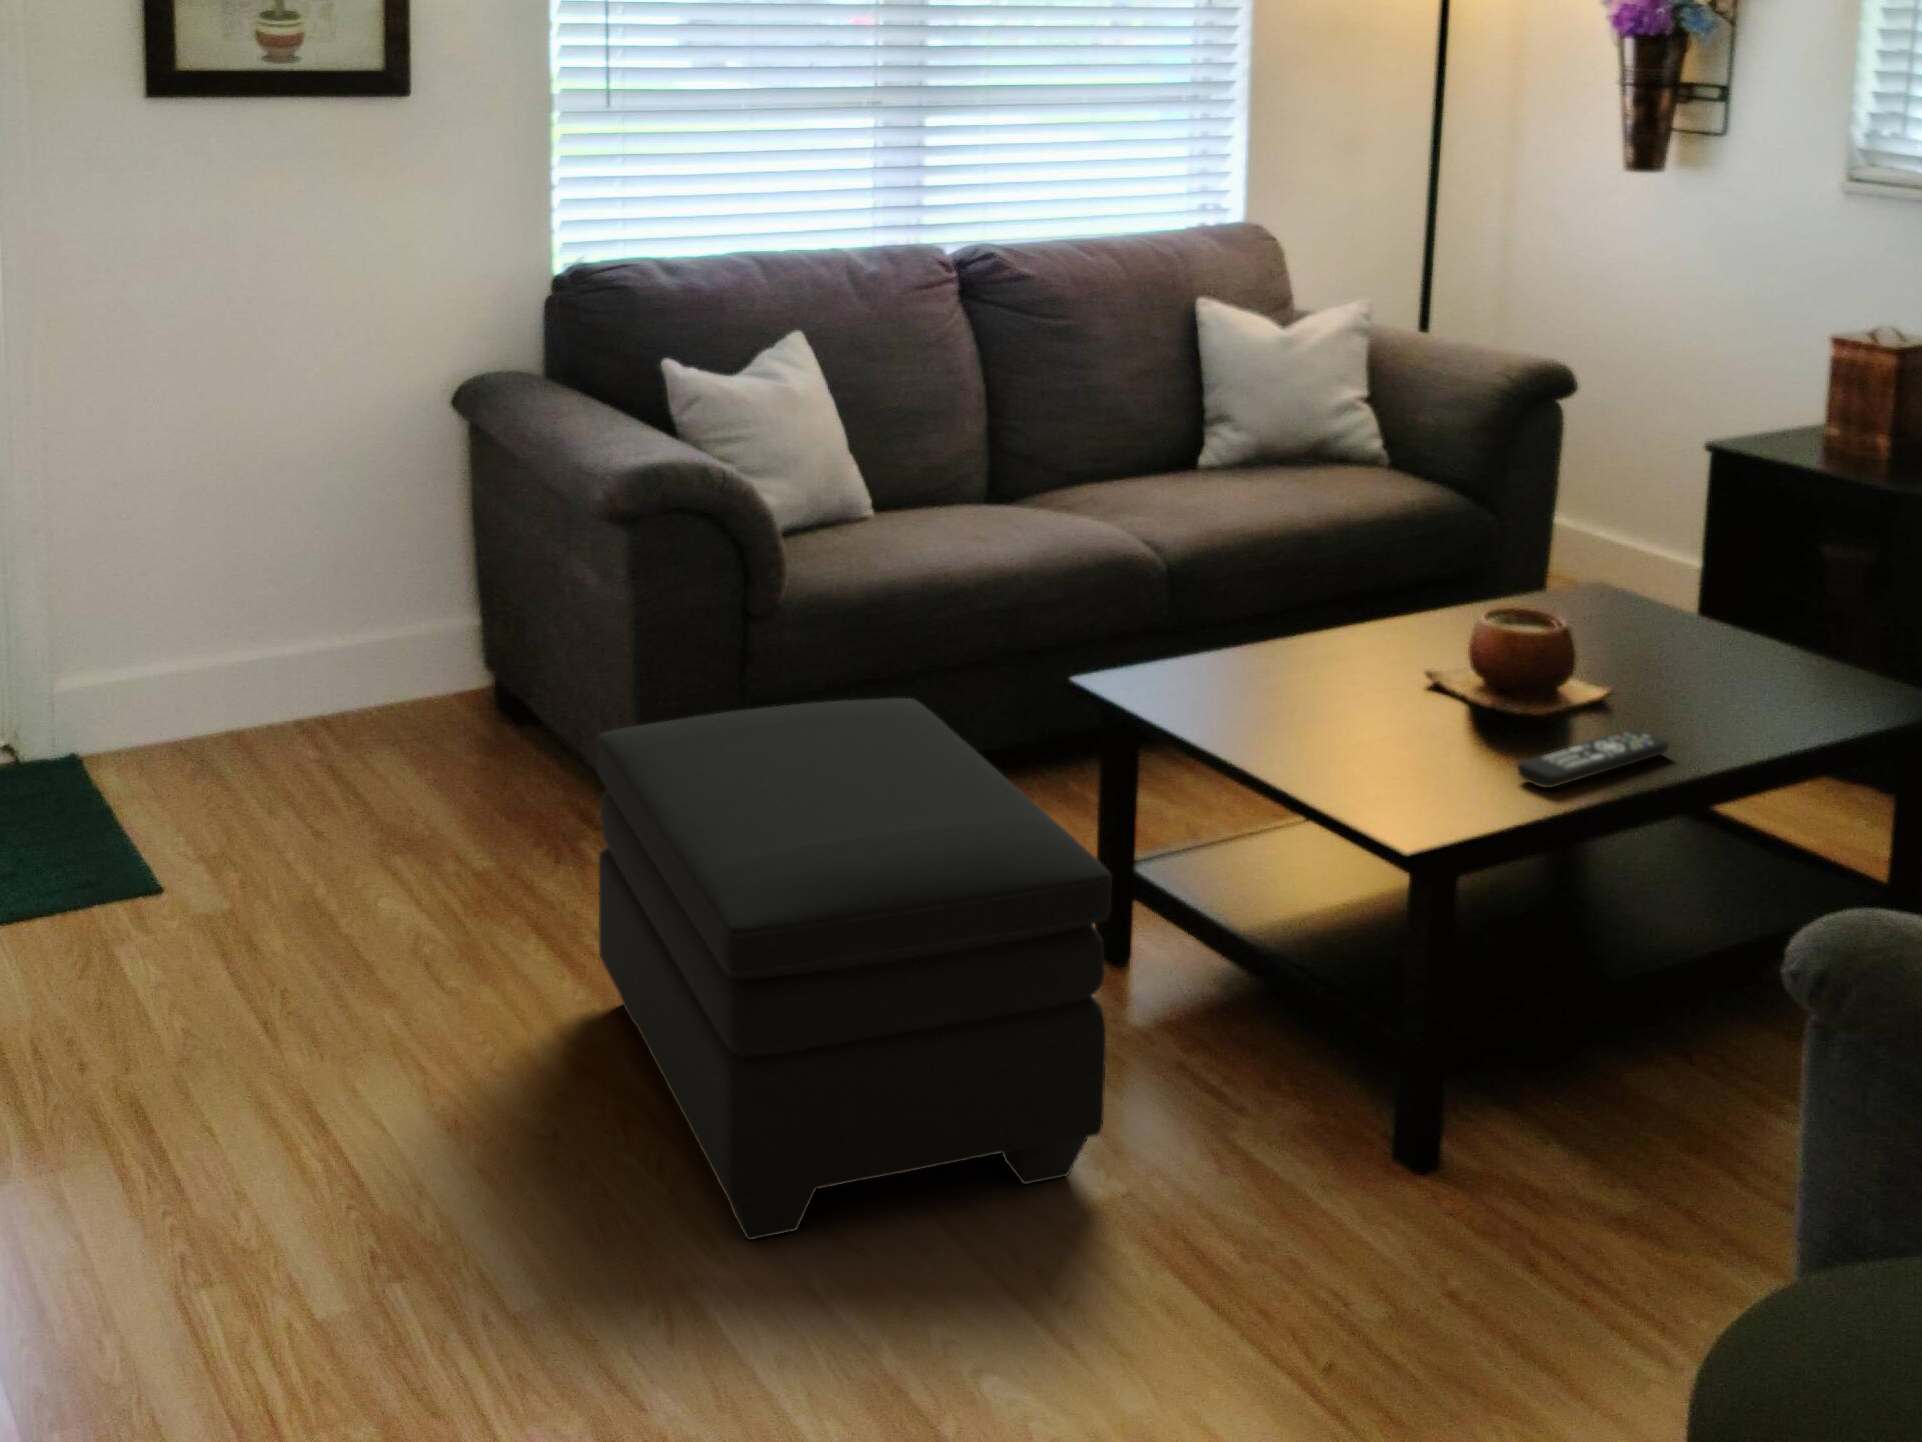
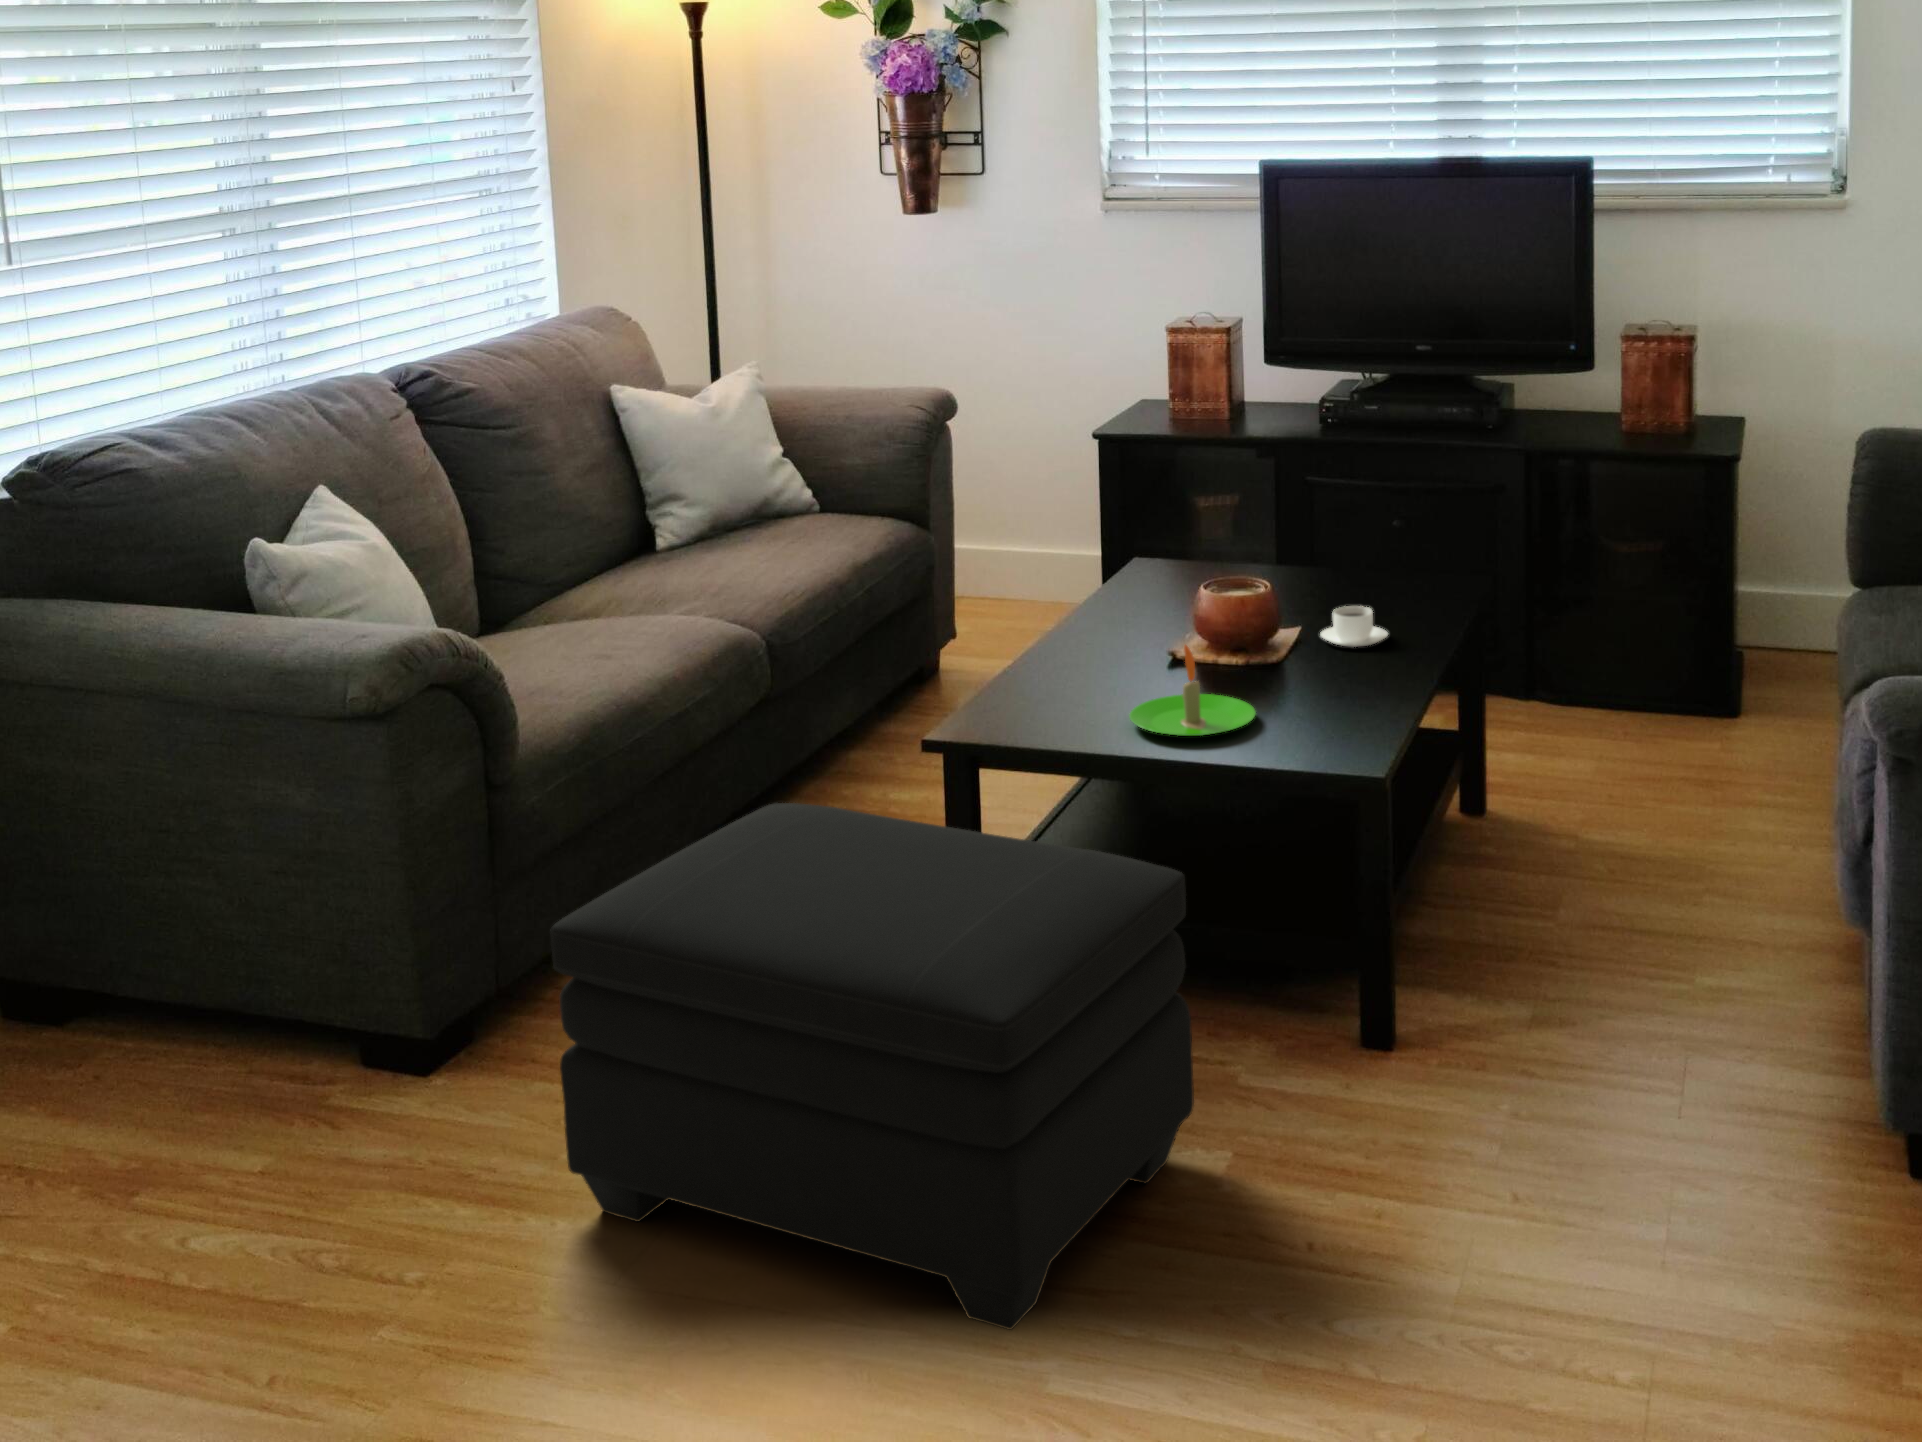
candle: none [1283,656,1430,763] -> present [1130,645,1256,736]
coffee cup: none [1638,680,1726,733] -> present [1320,606,1388,647]
remote control: present [1517,730,1669,788] -> none [1329,651,1387,709]

